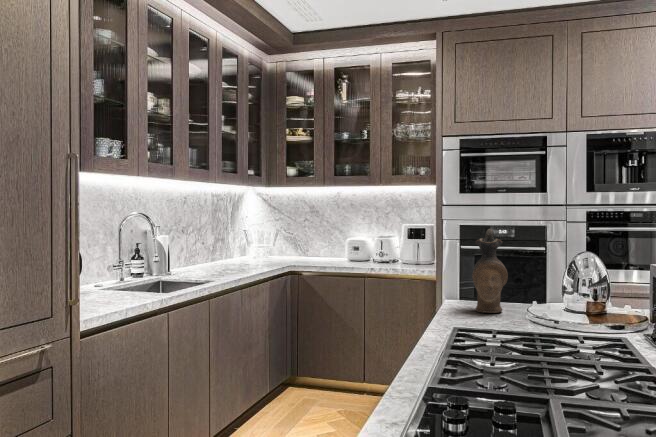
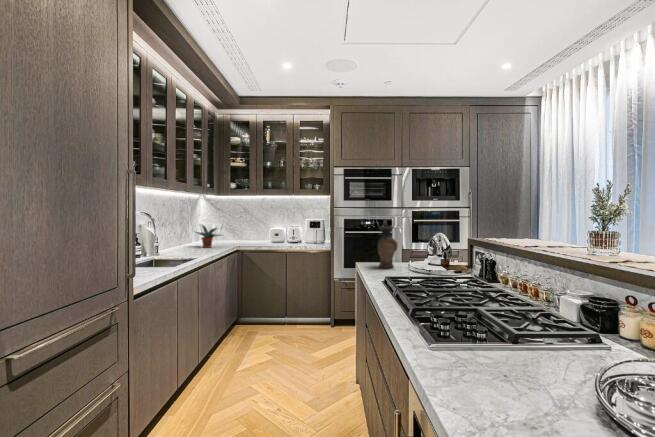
potted plant: none [225,230,269,265] -> present [196,225,220,248]

